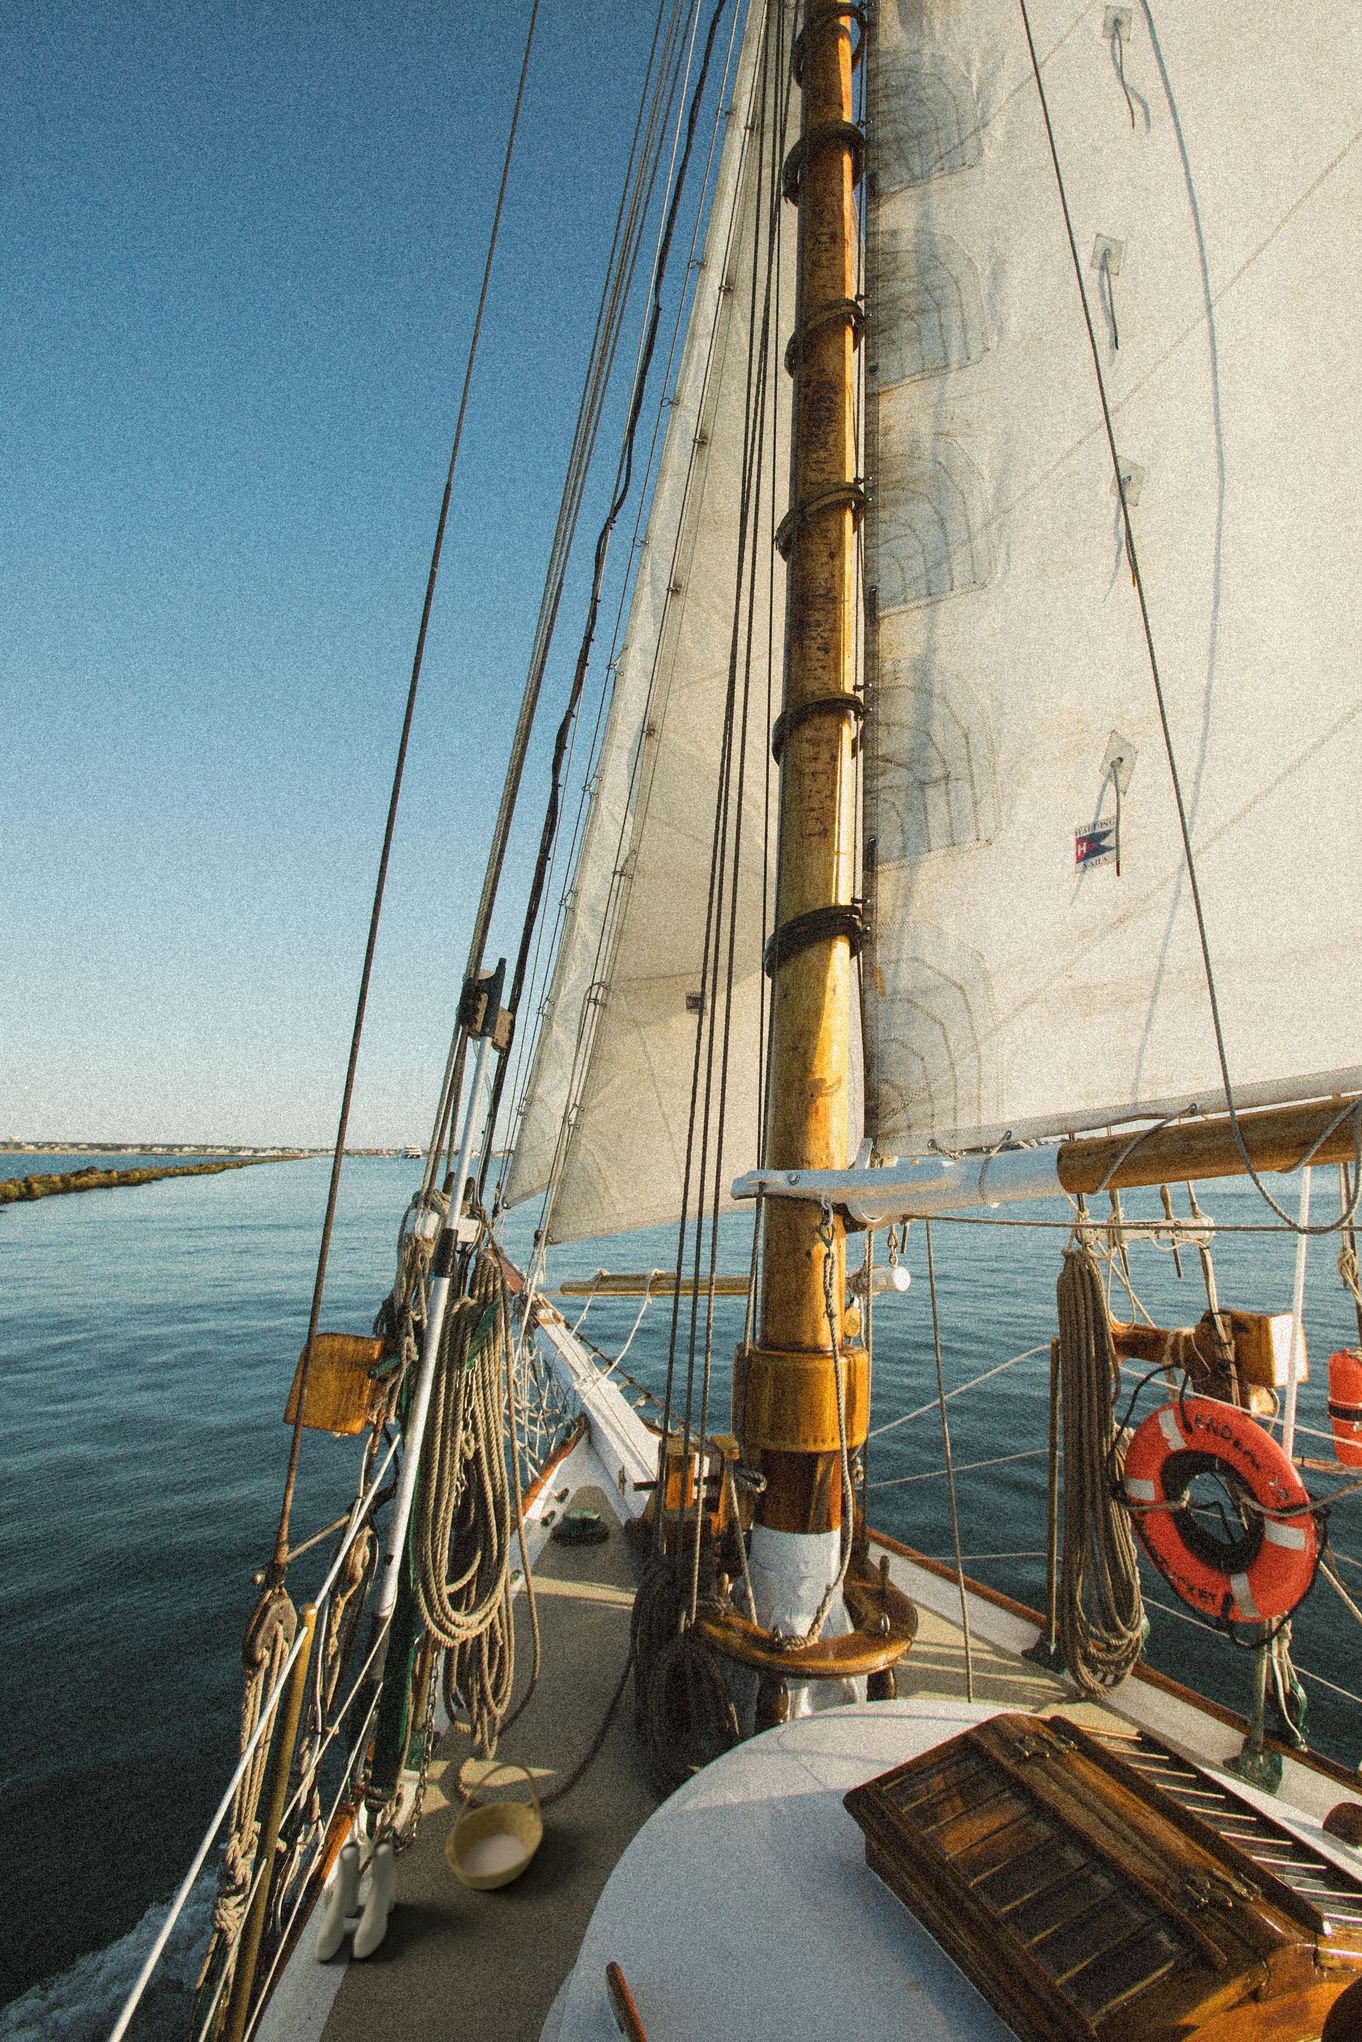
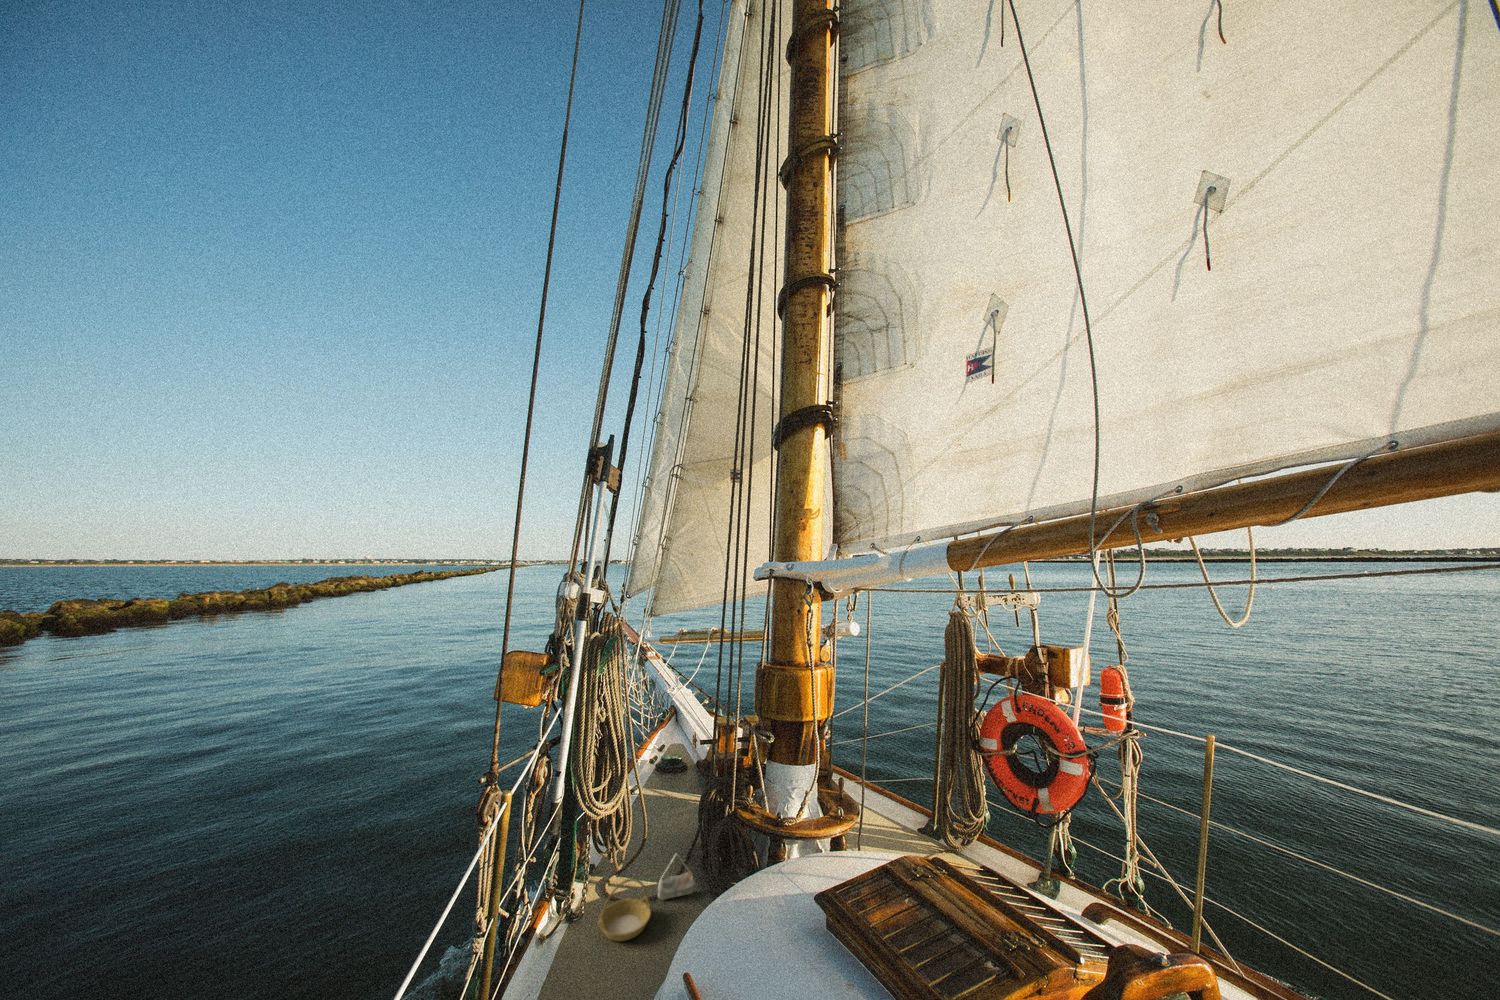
bag: none [556,1708,624,1803] -> present [658,854,694,900]
boots: present [315,1838,396,1961] -> none [529,915,572,974]

